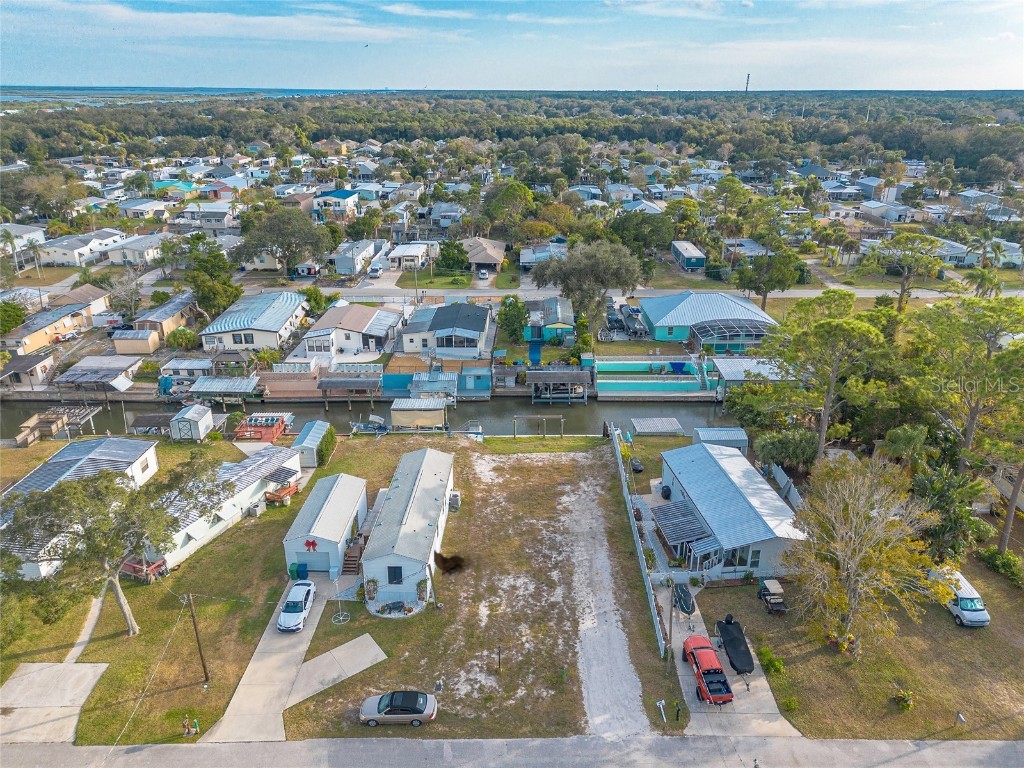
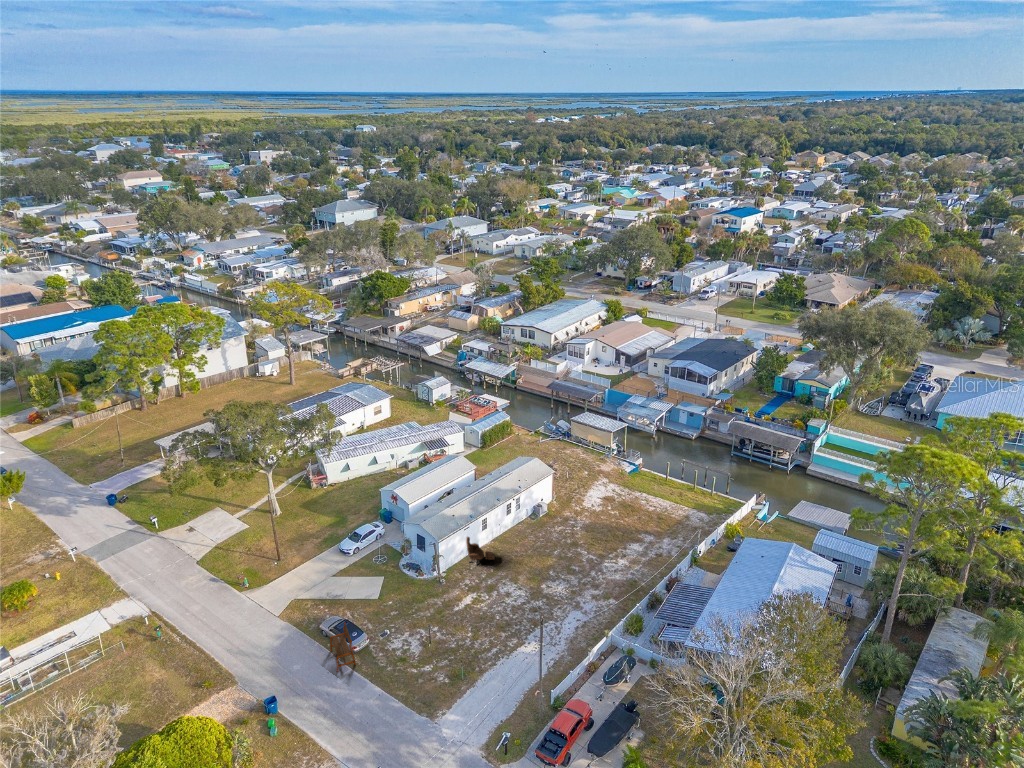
bench: none [404,695,450,755] -> present [330,623,356,672]

